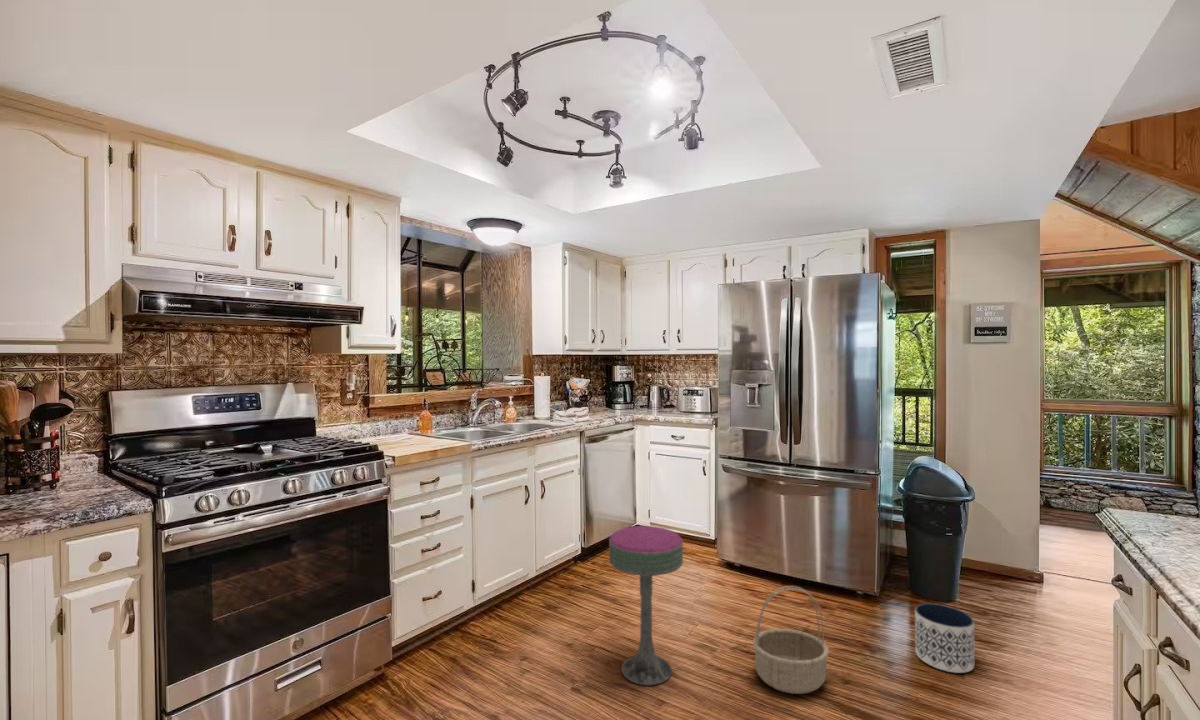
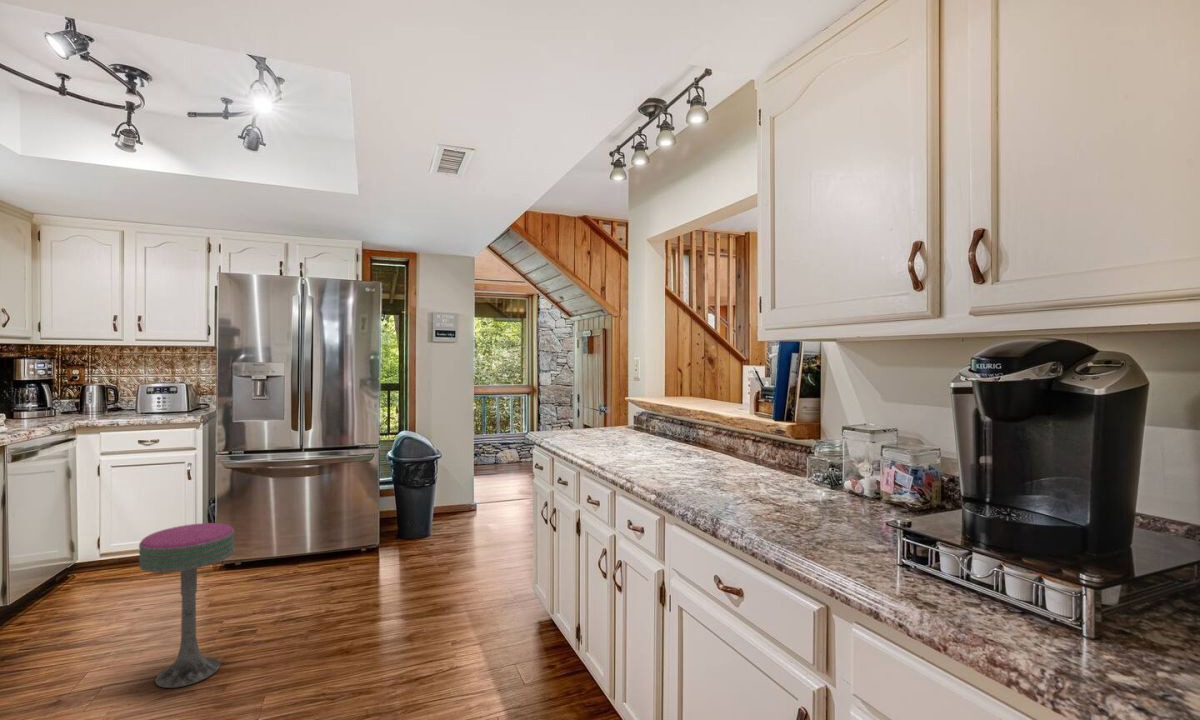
basket: present [753,586,829,694] -> none [302,541,367,632]
planter: present [915,603,974,673] -> none [415,532,452,576]

